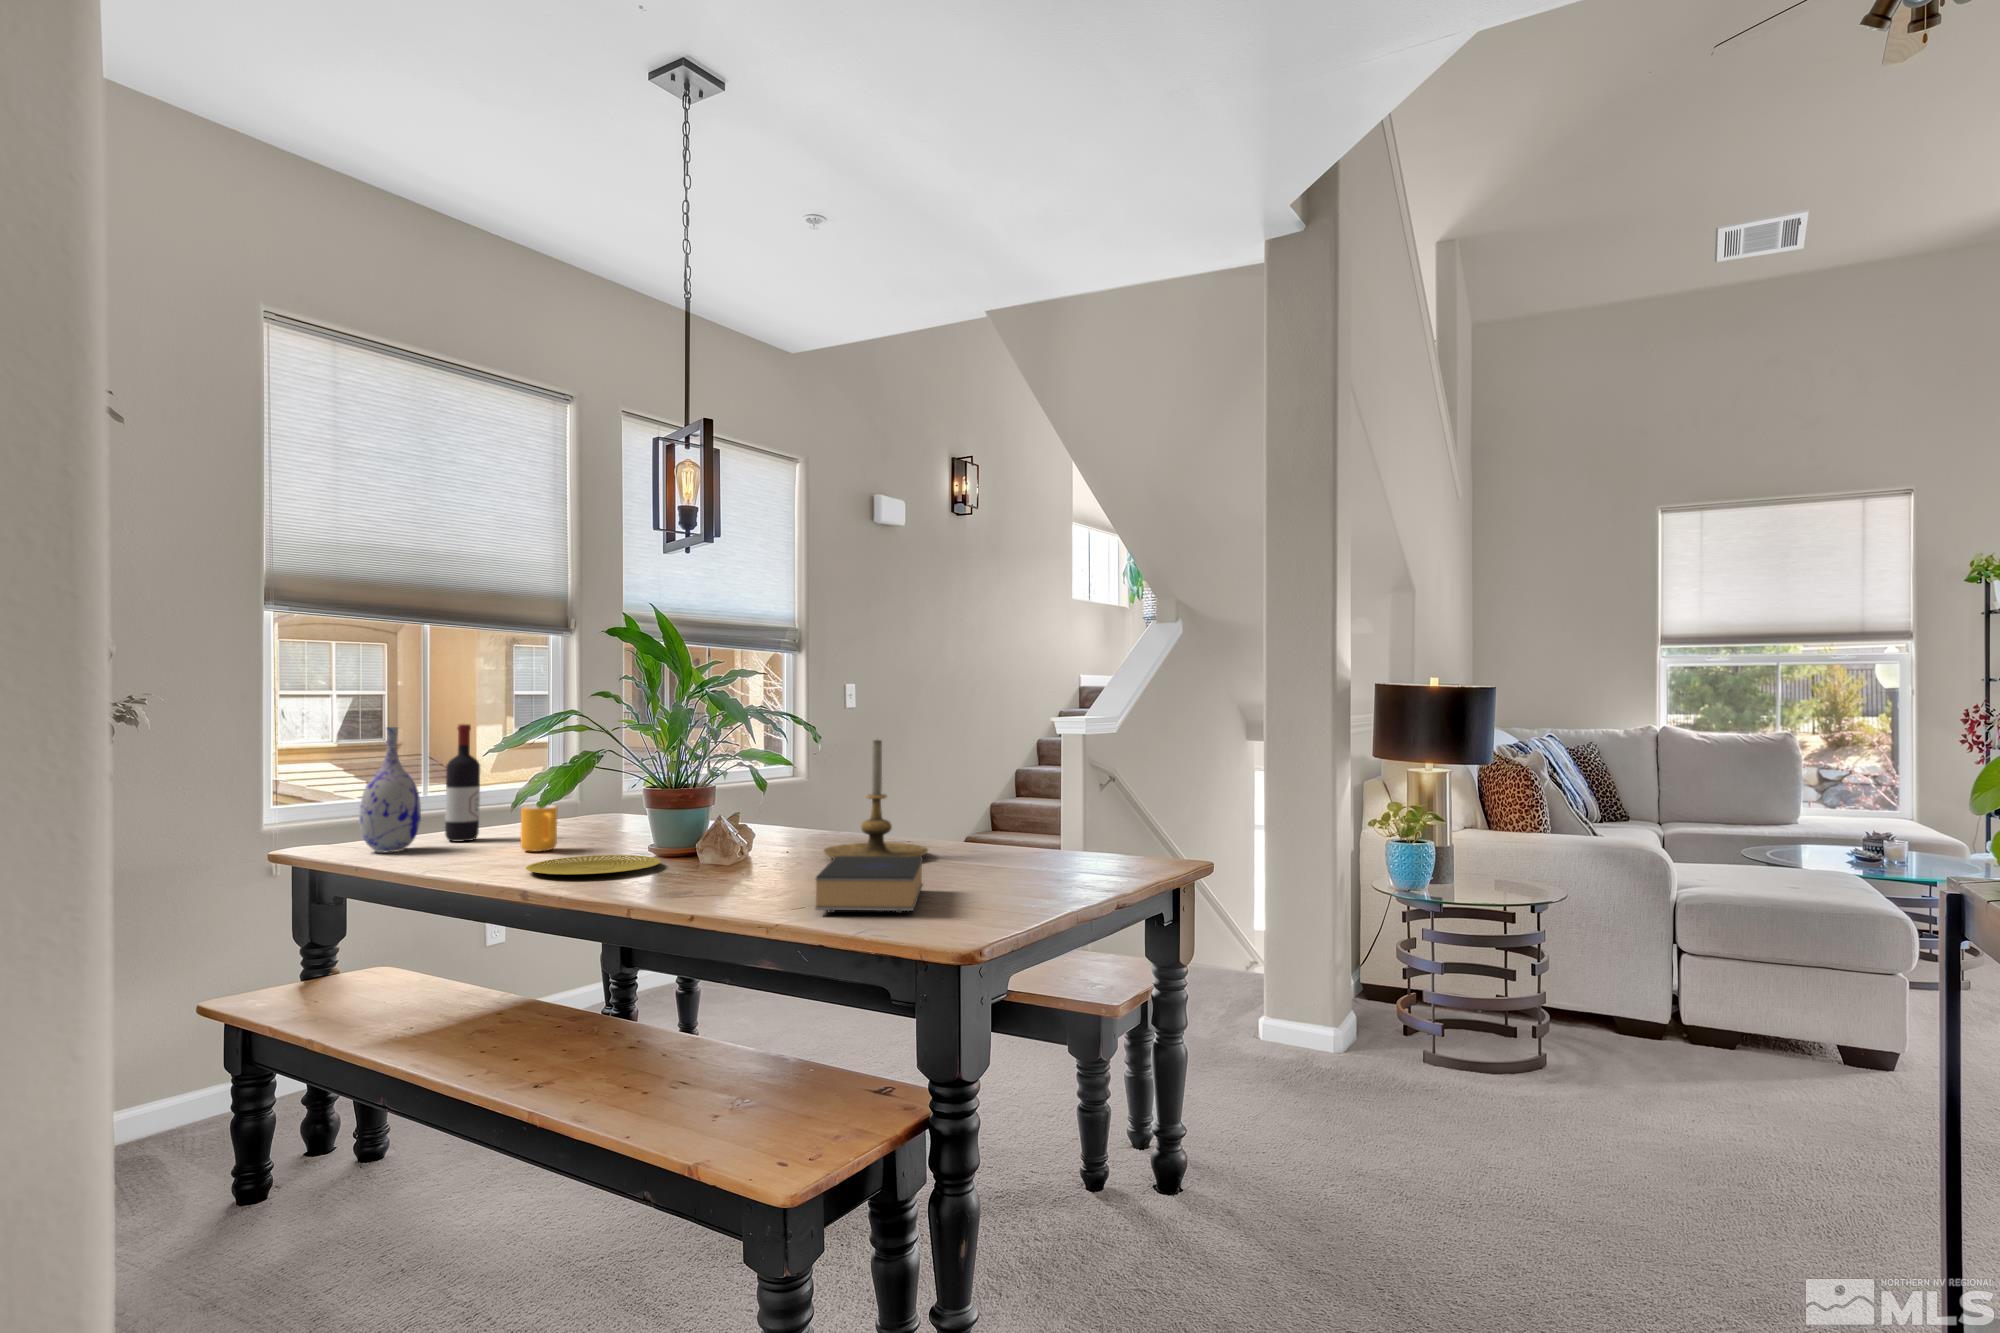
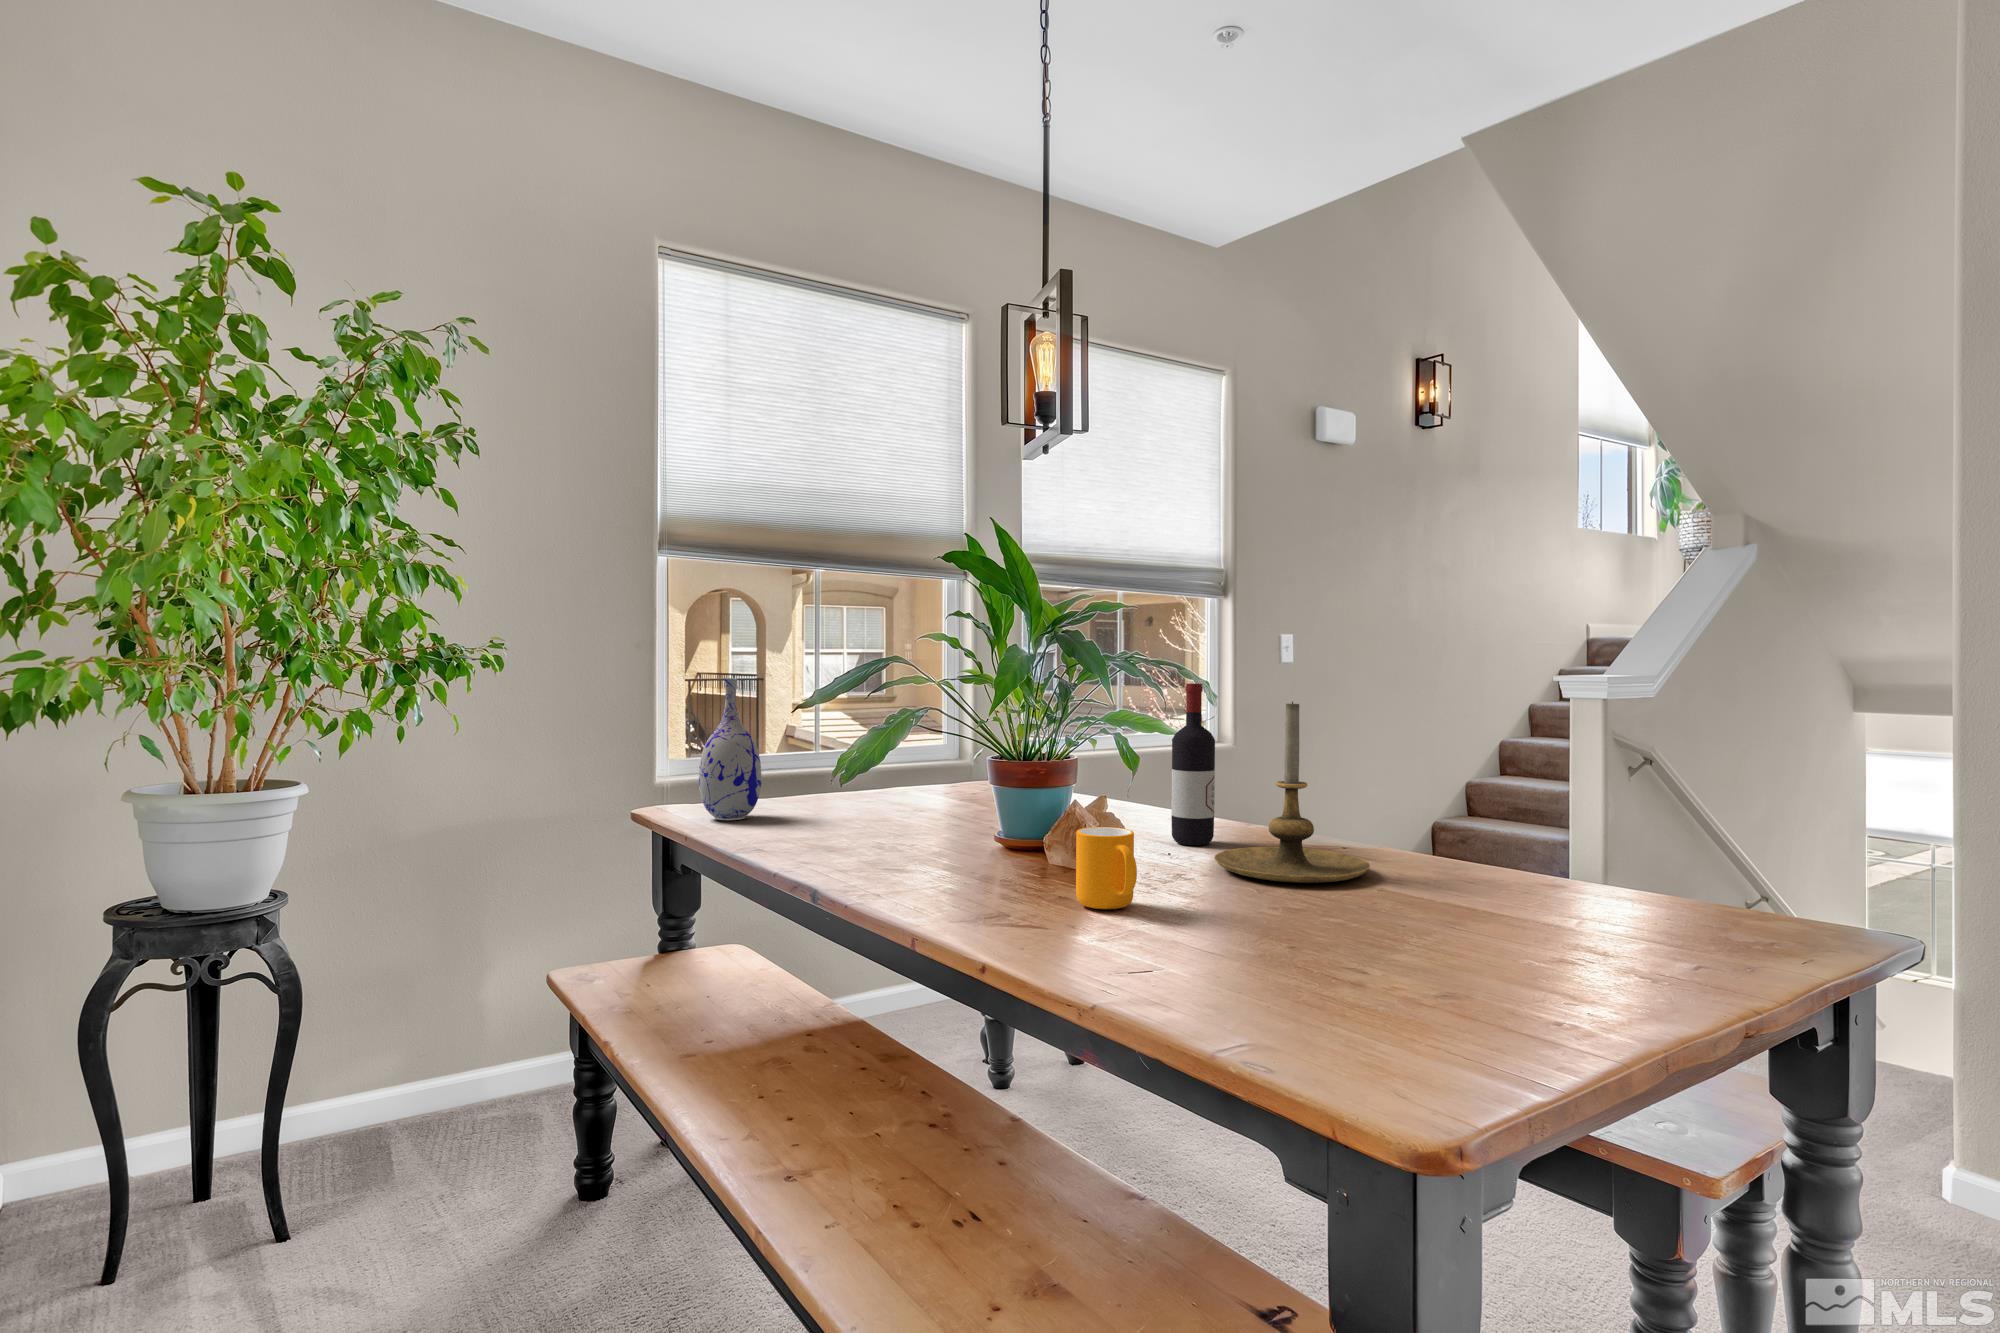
wine bottle: present [445,724,480,842] -> present [1171,683,1215,845]
mug: present [521,805,557,851] -> present [1076,827,1137,909]
plate: present [526,855,661,874] -> none [835,842,999,872]
book: present [815,856,923,913] -> none [1167,879,1354,996]

